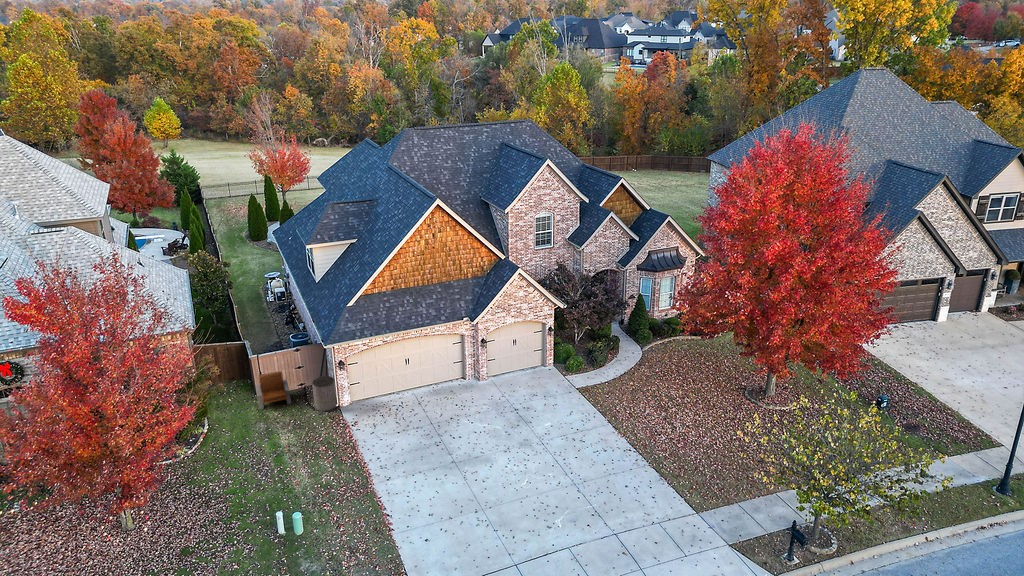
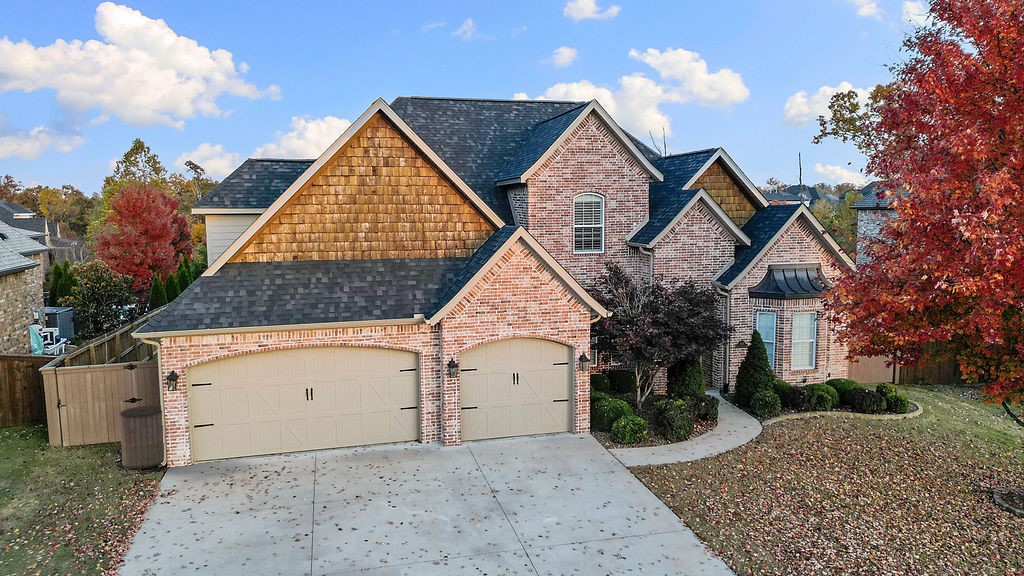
lounge chair: present [256,371,291,410] -> none [29,398,107,460]

